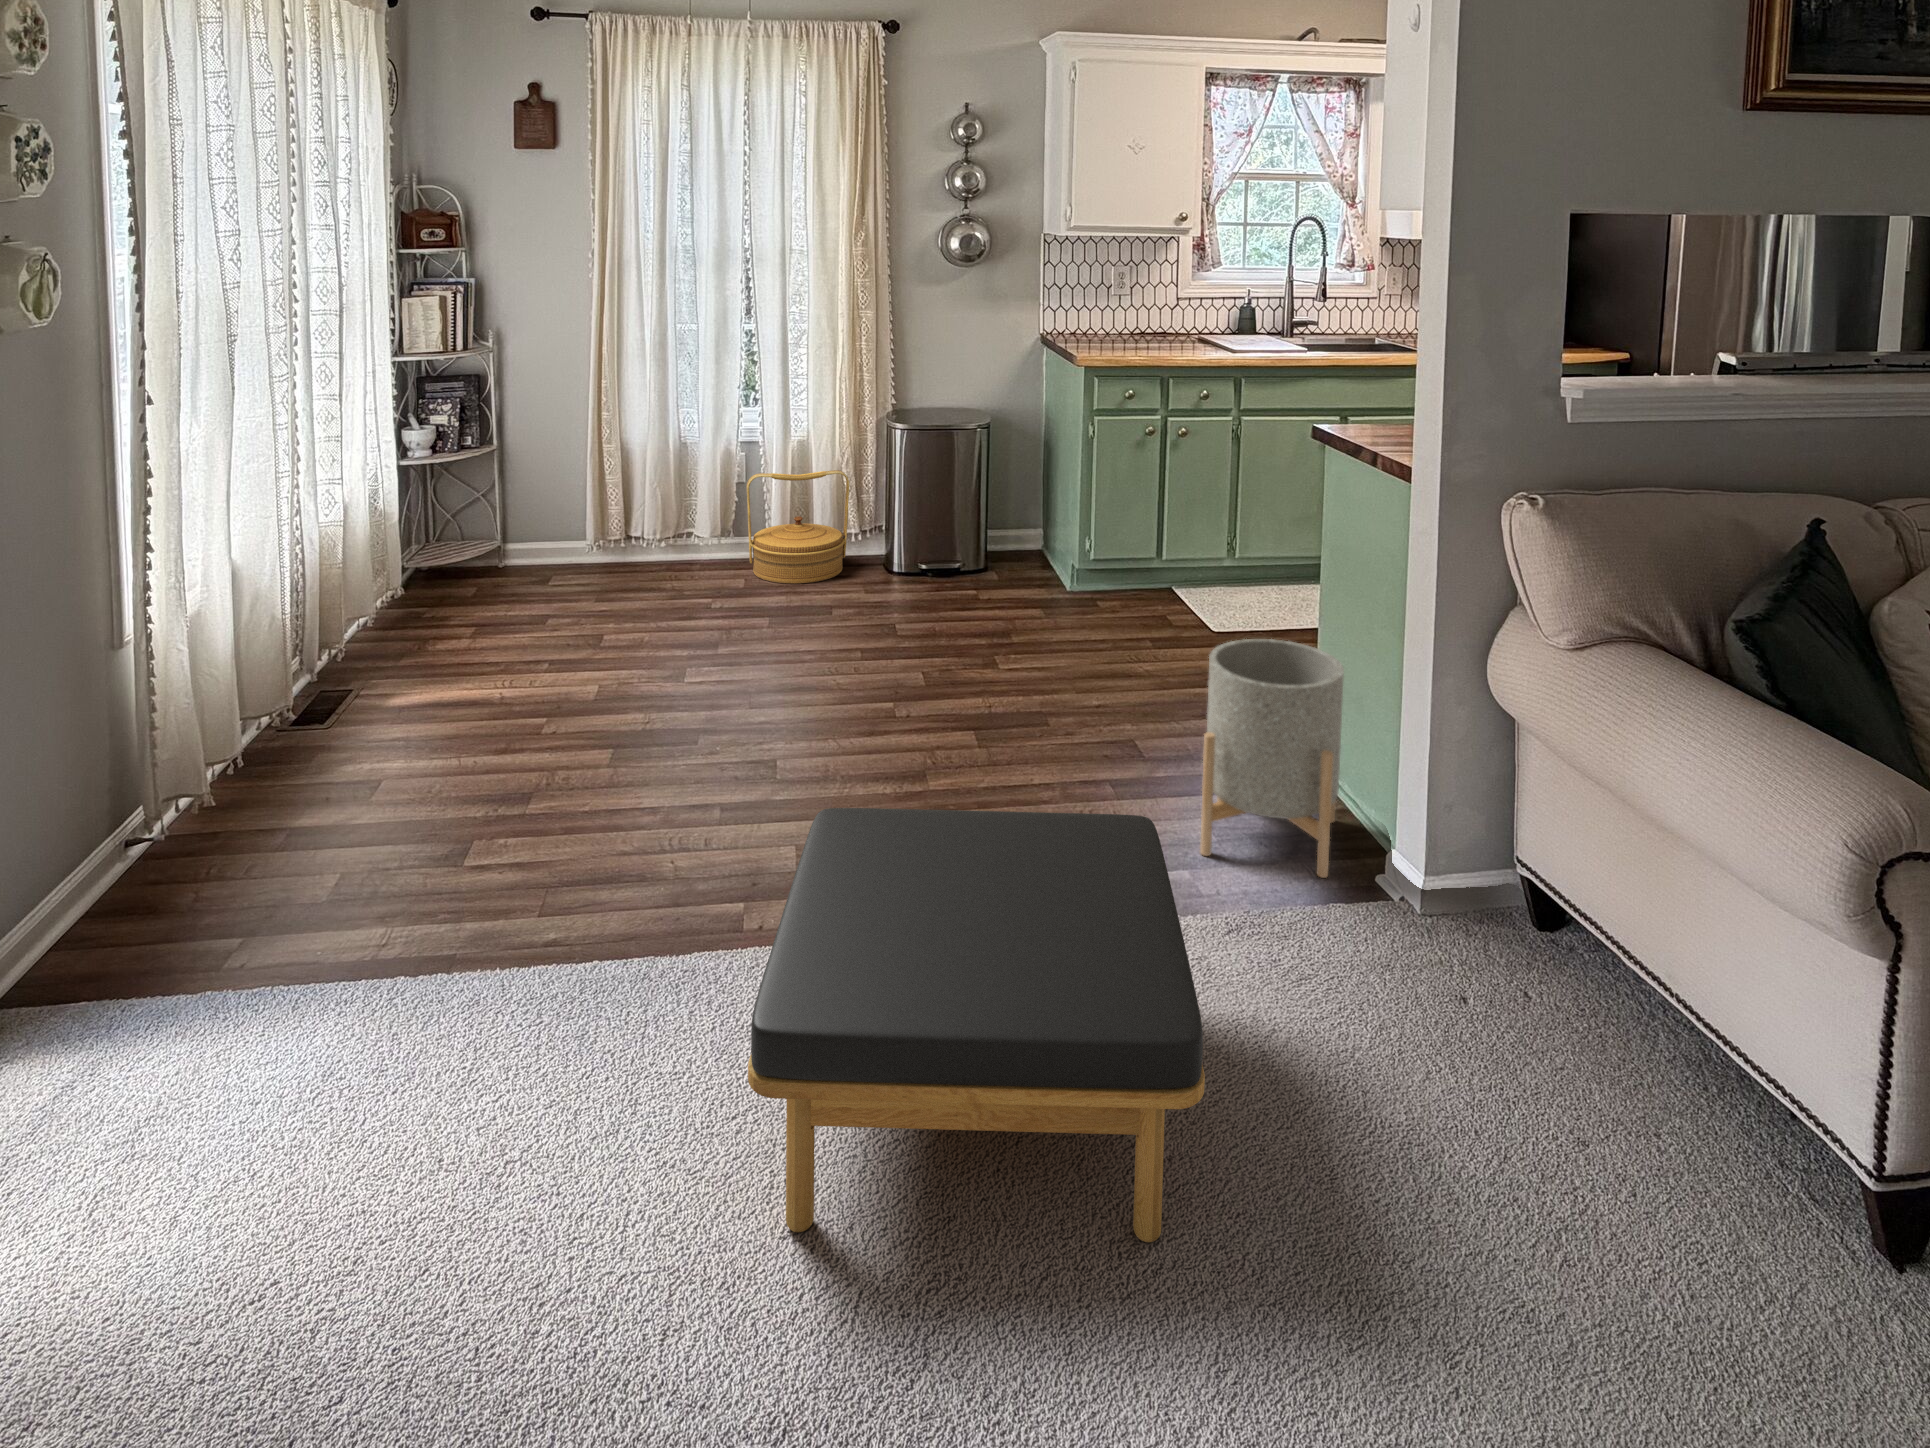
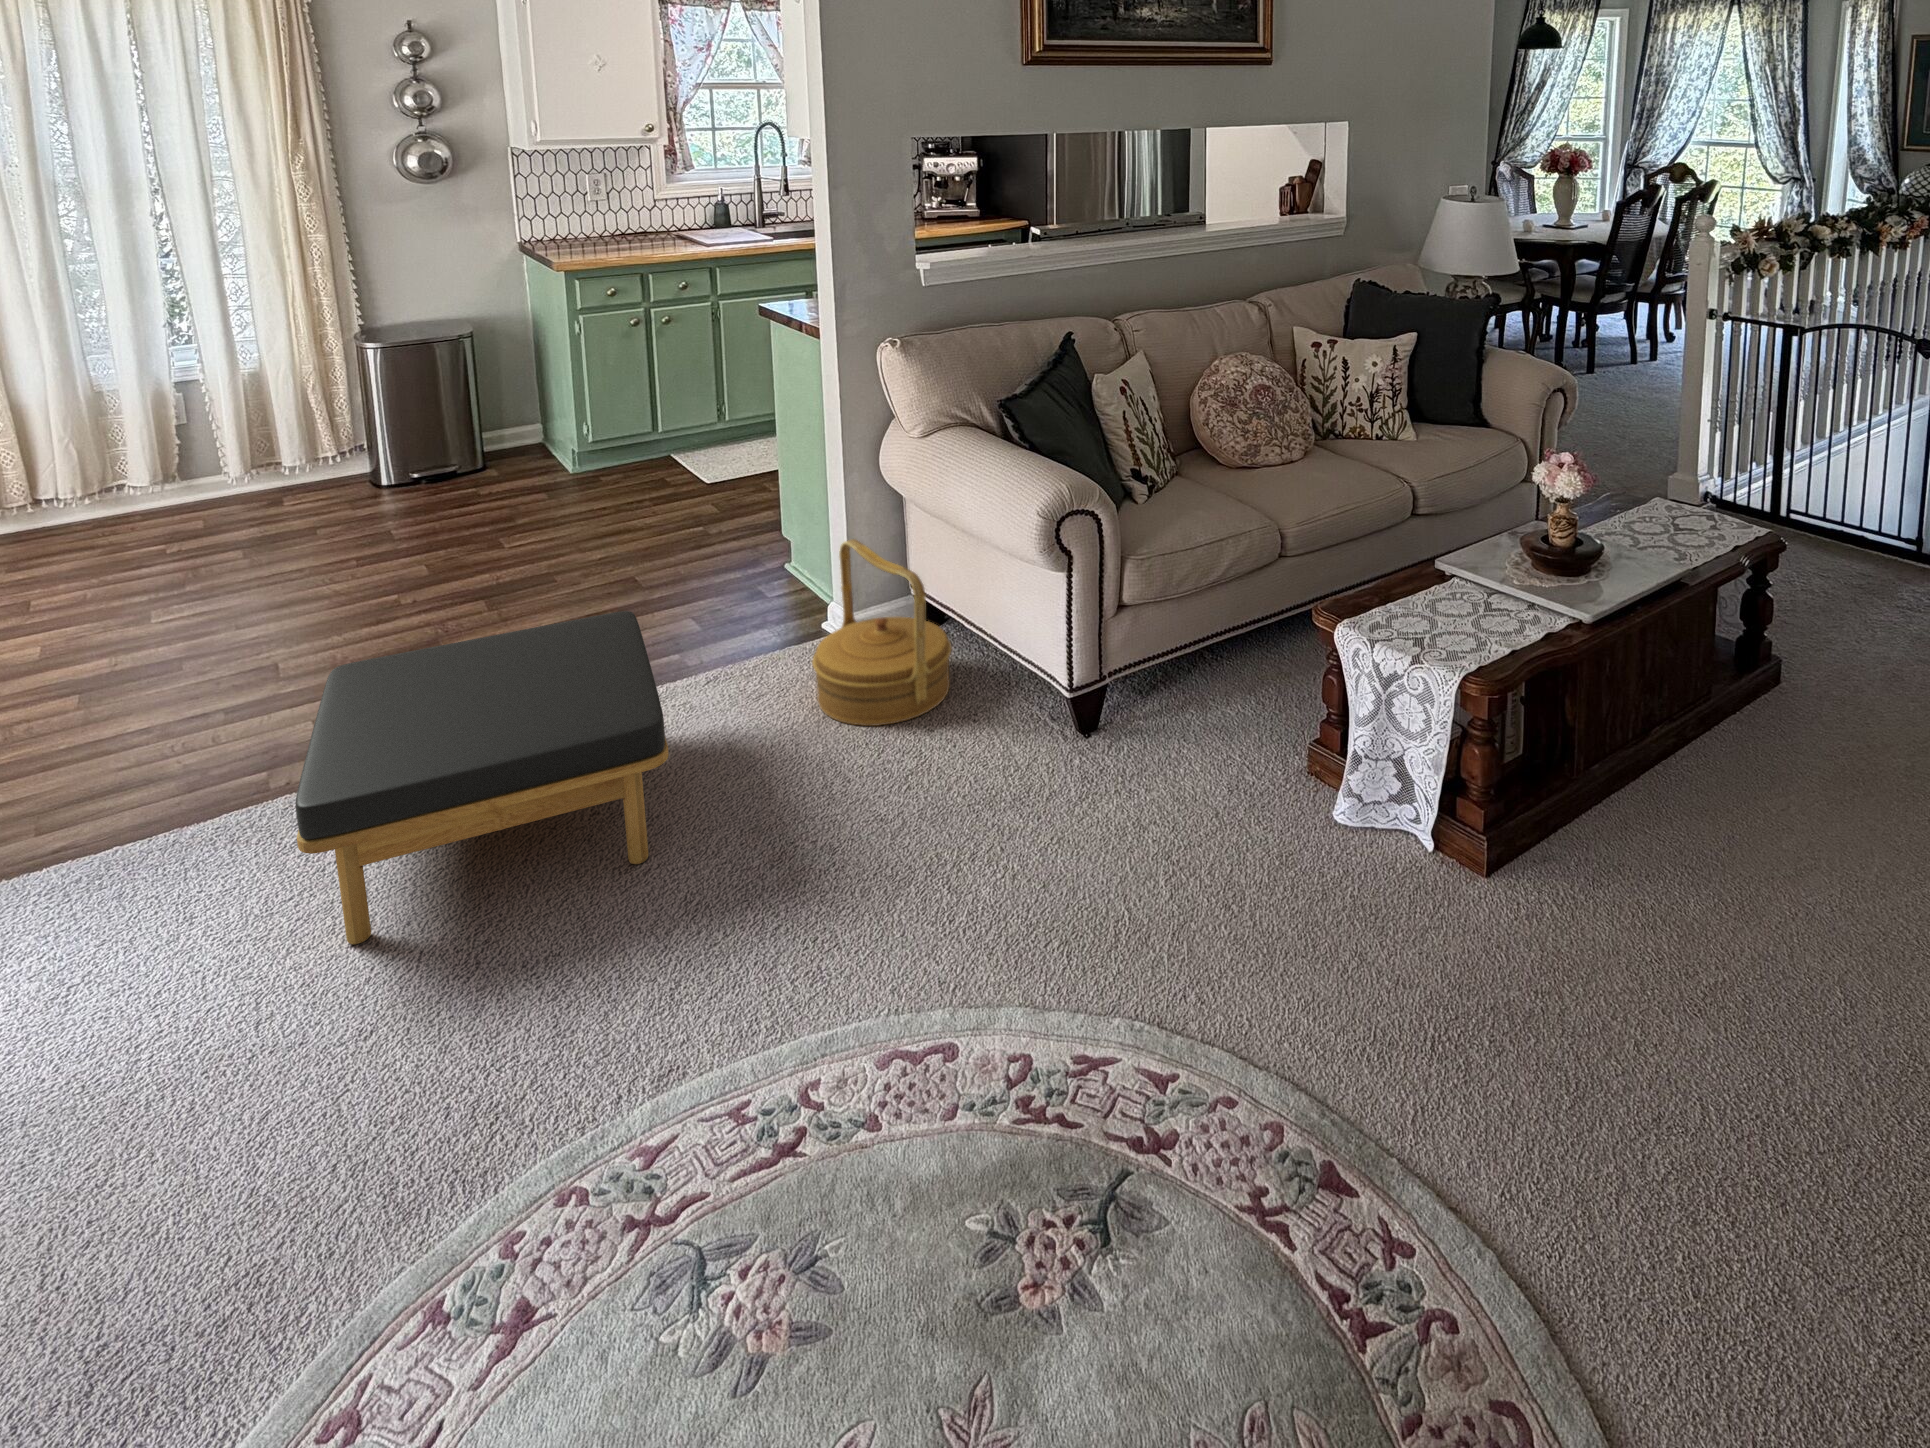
woven basket: present [747,470,850,584] -> present [812,539,952,726]
planter: present [1200,639,1344,878] -> none [682,472,796,641]

